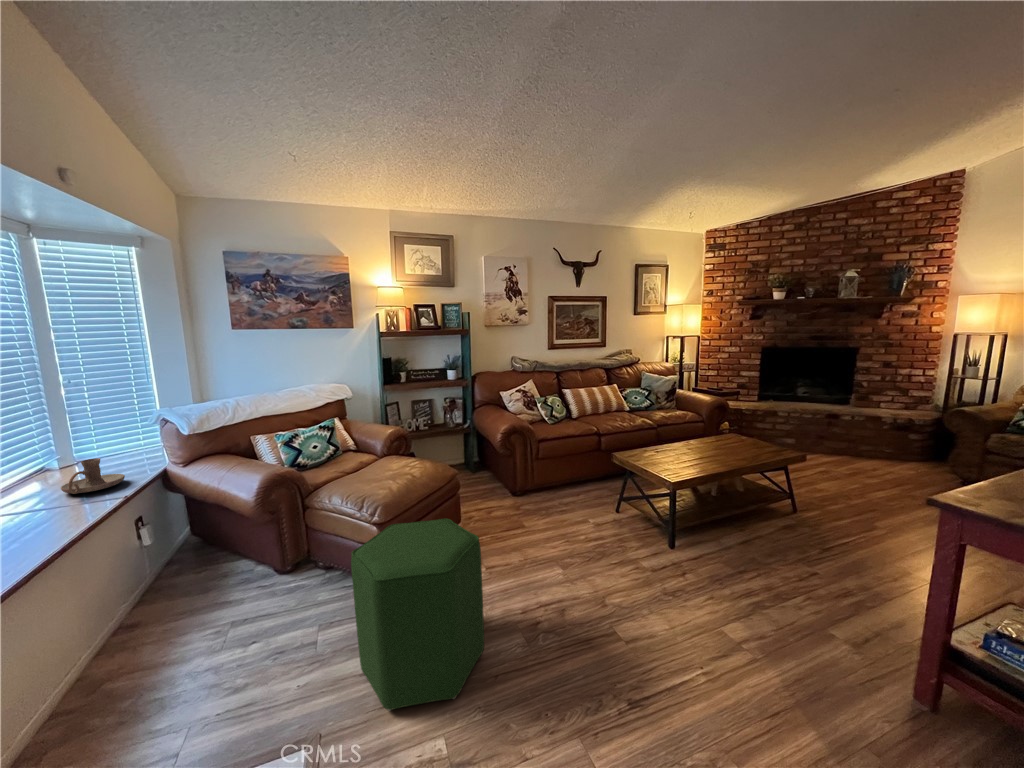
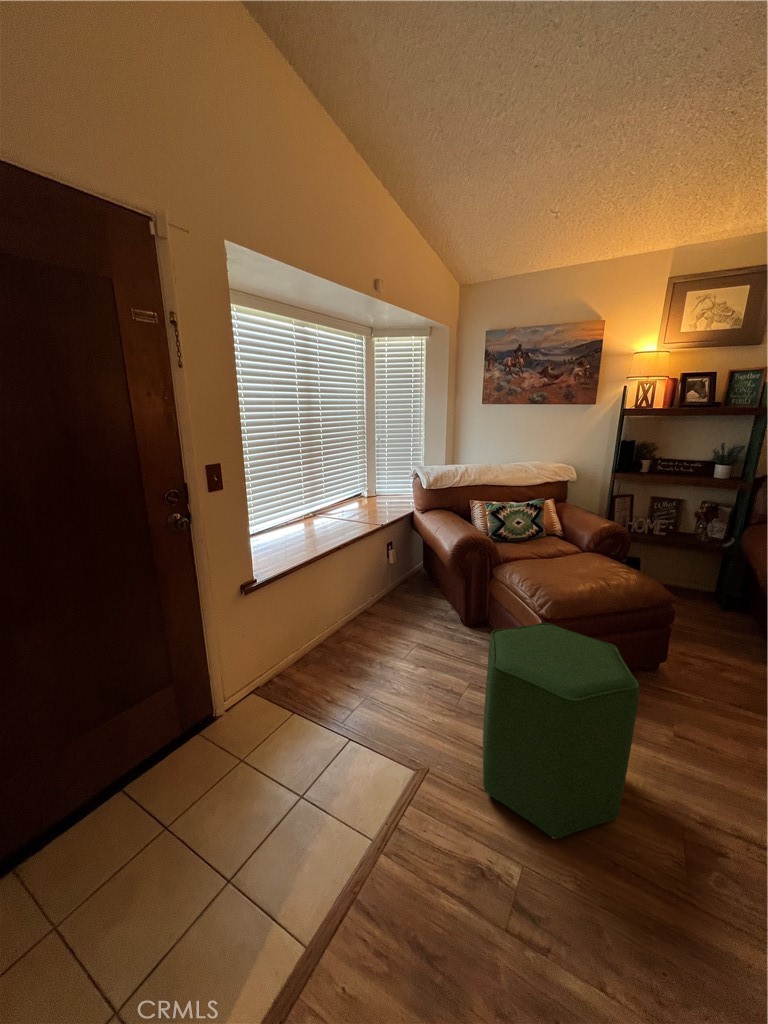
candle holder: present [61,458,125,494] -> none [357,494,388,516]

